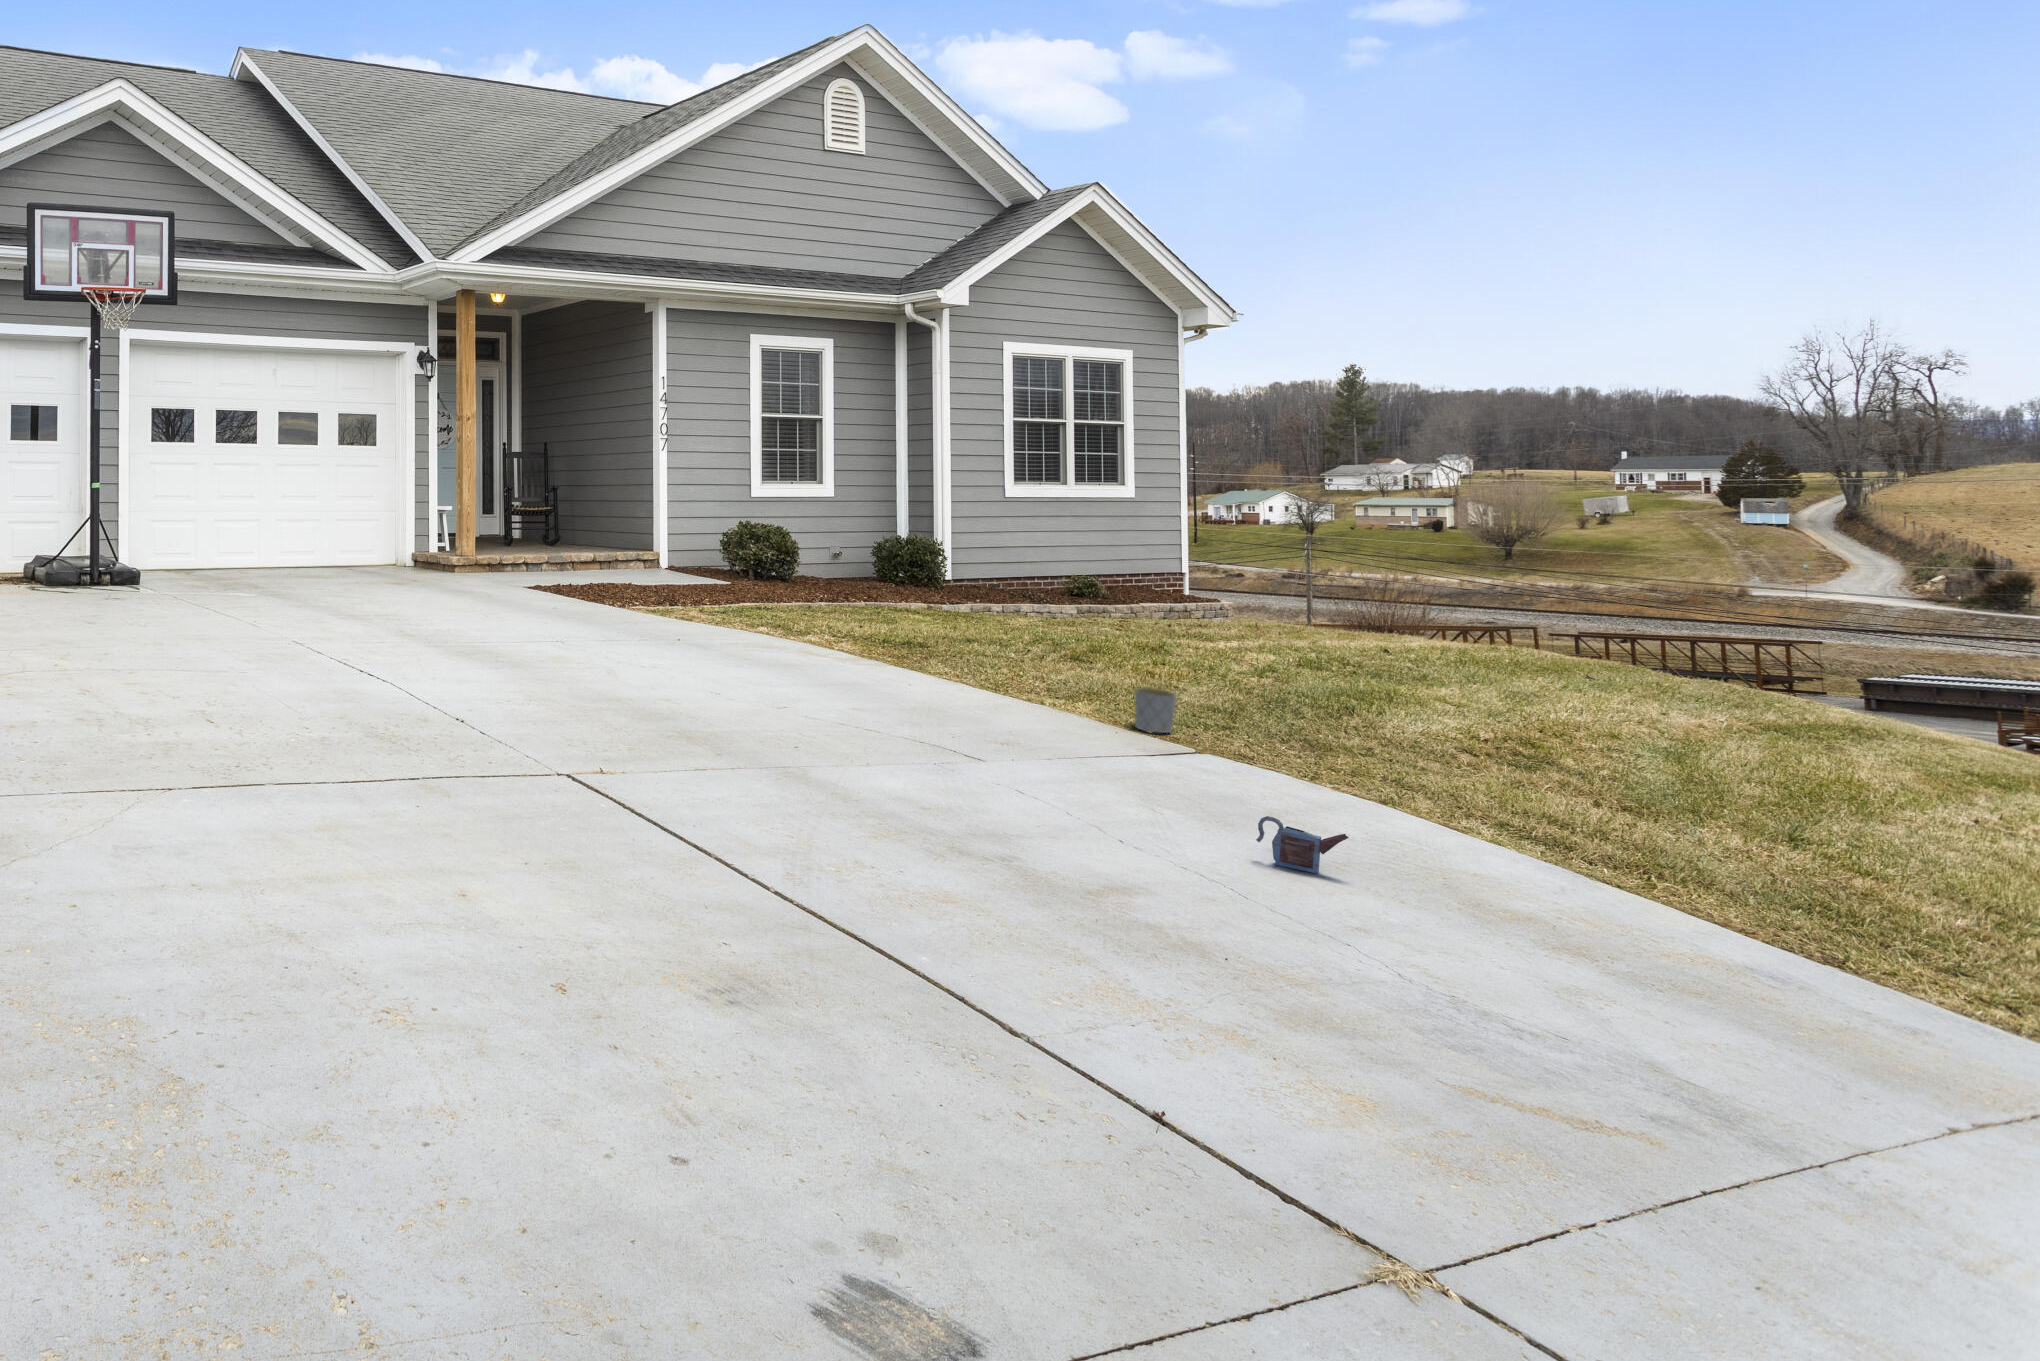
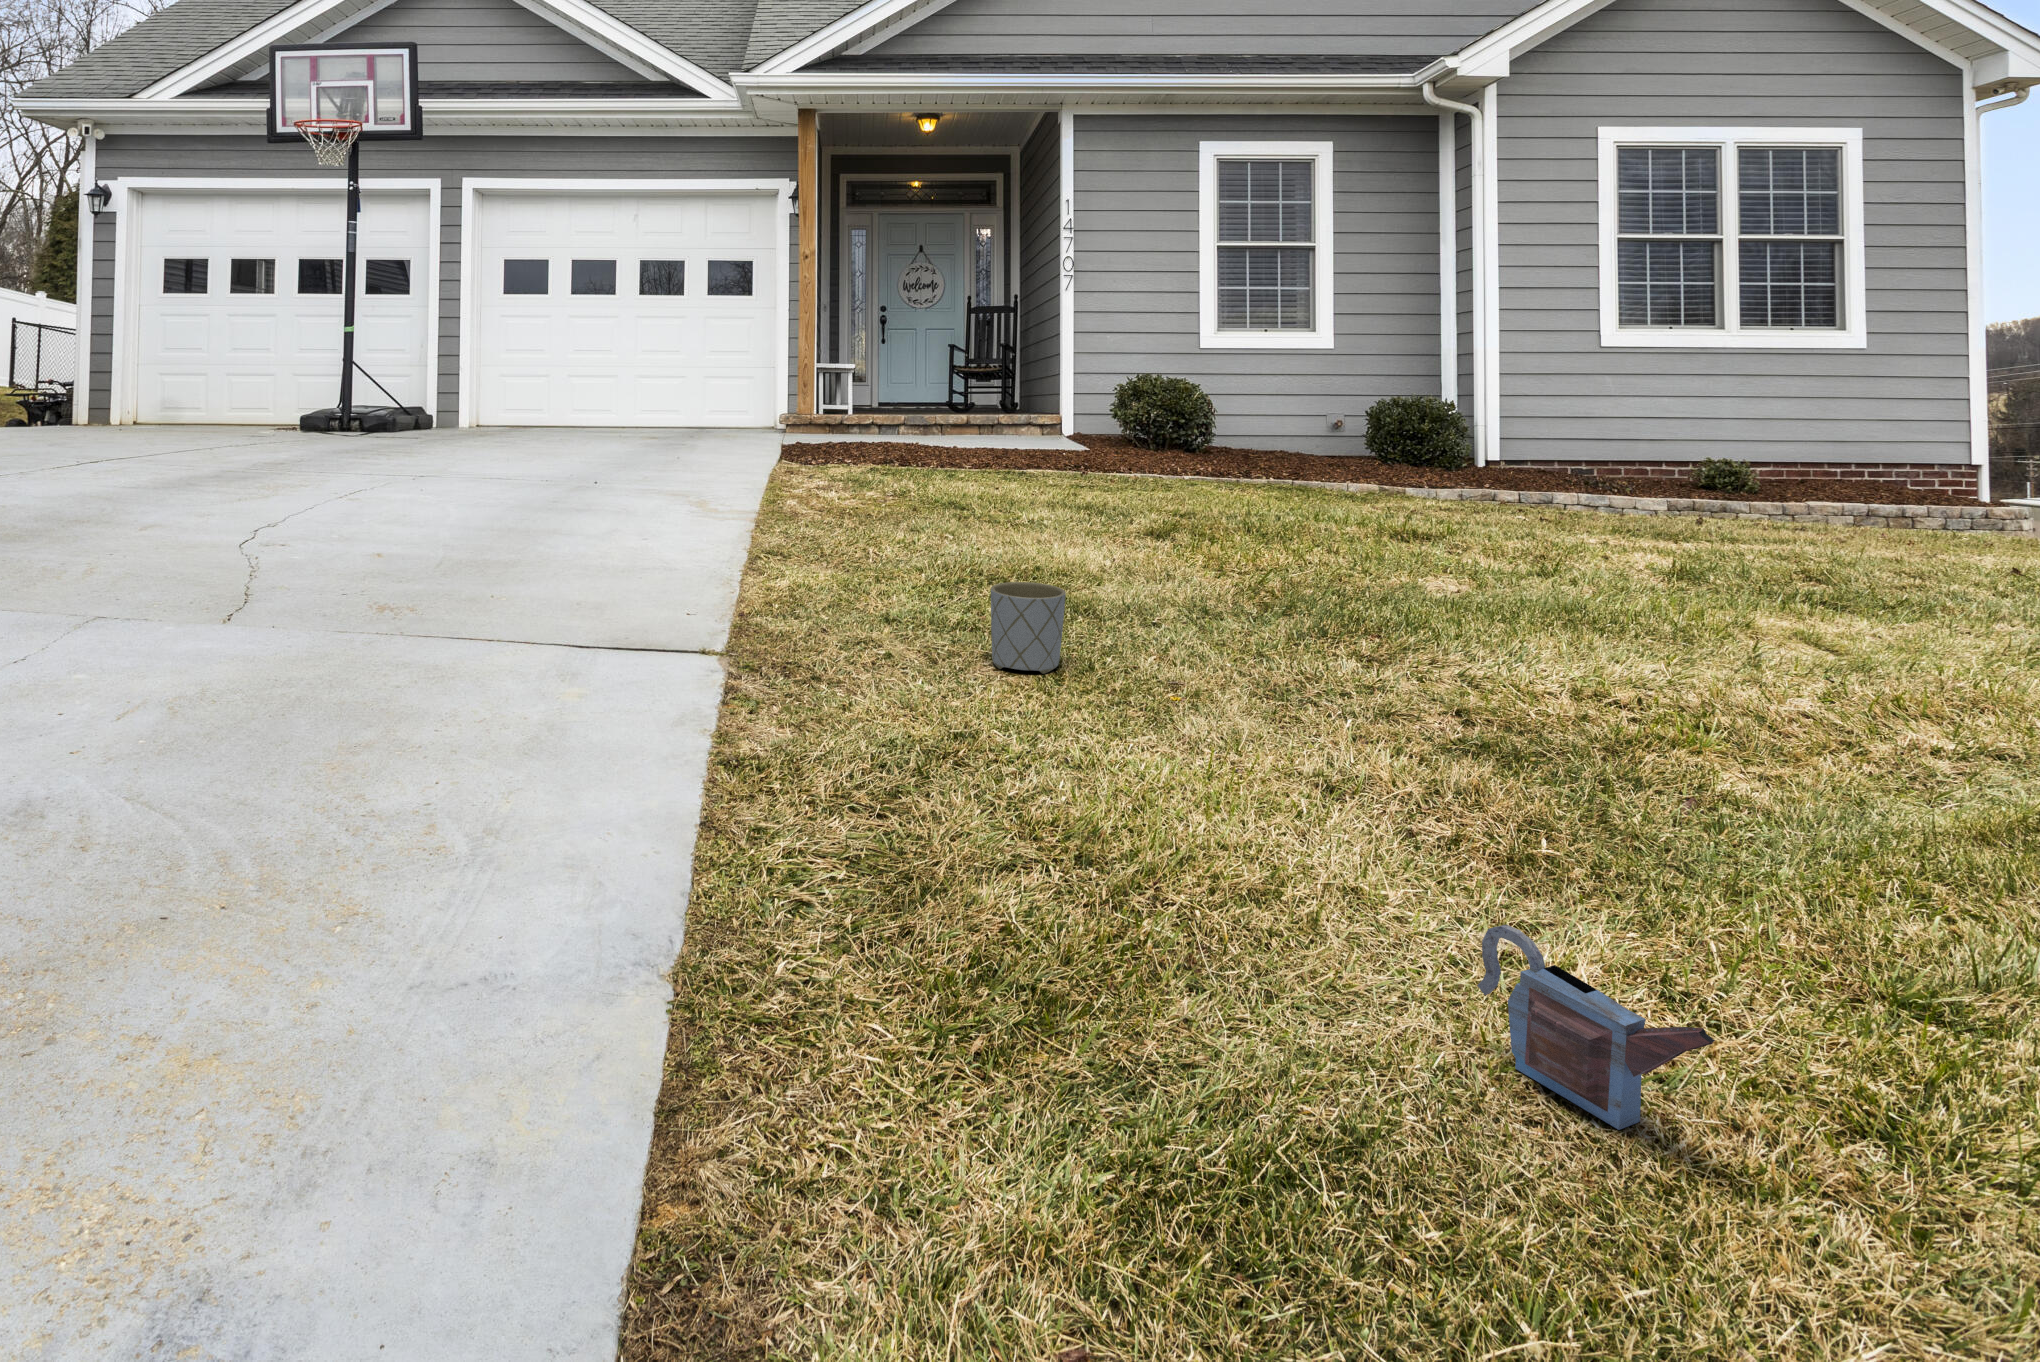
watering can: present [1256,816,1349,874] -> present [1477,925,1715,1130]

